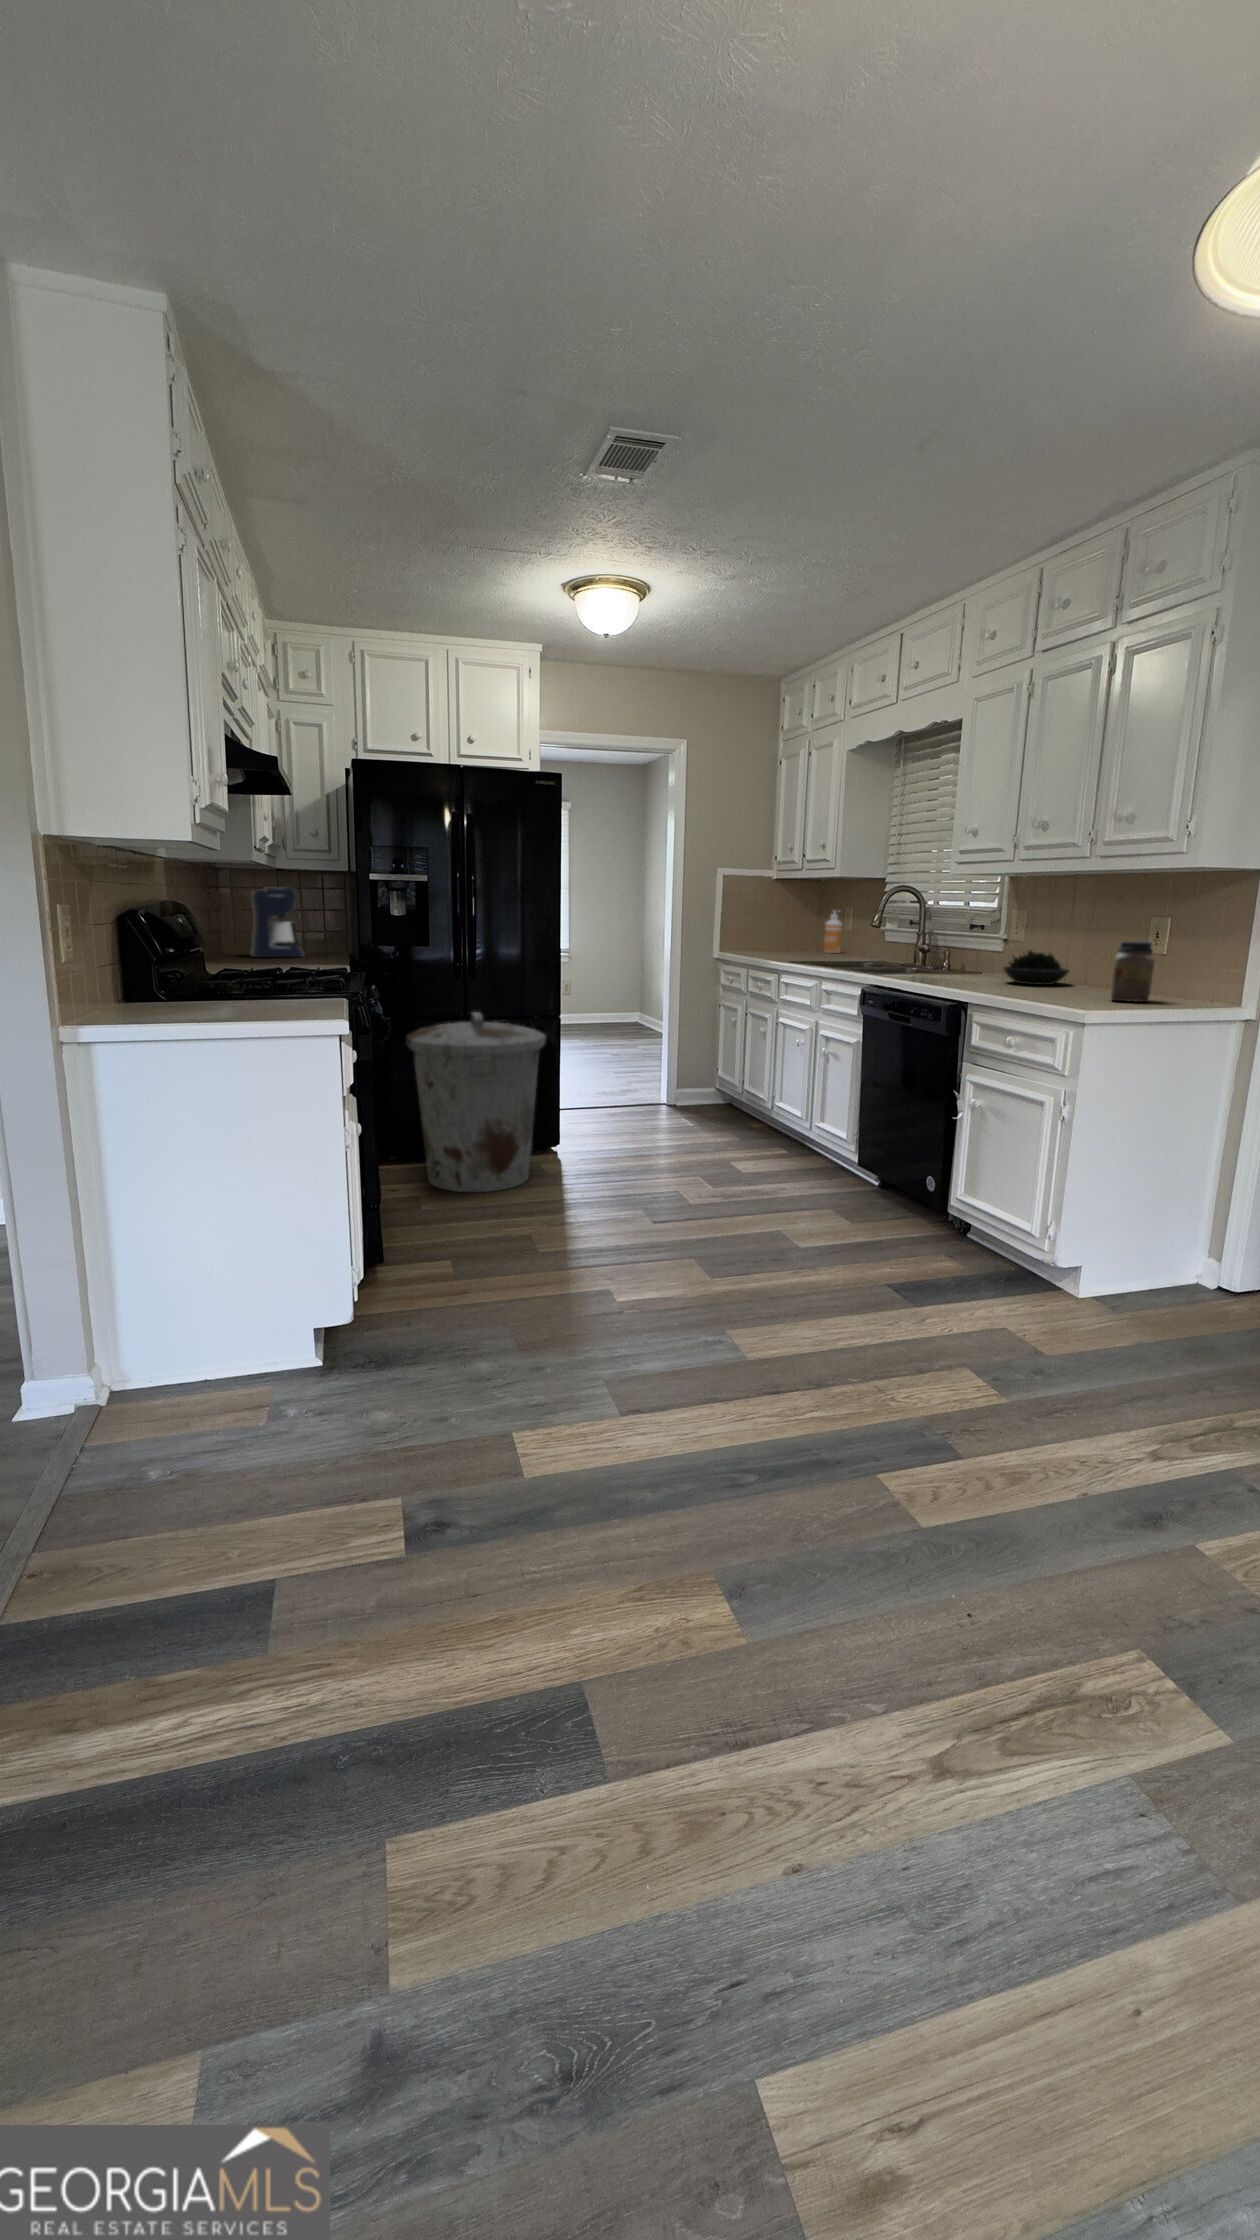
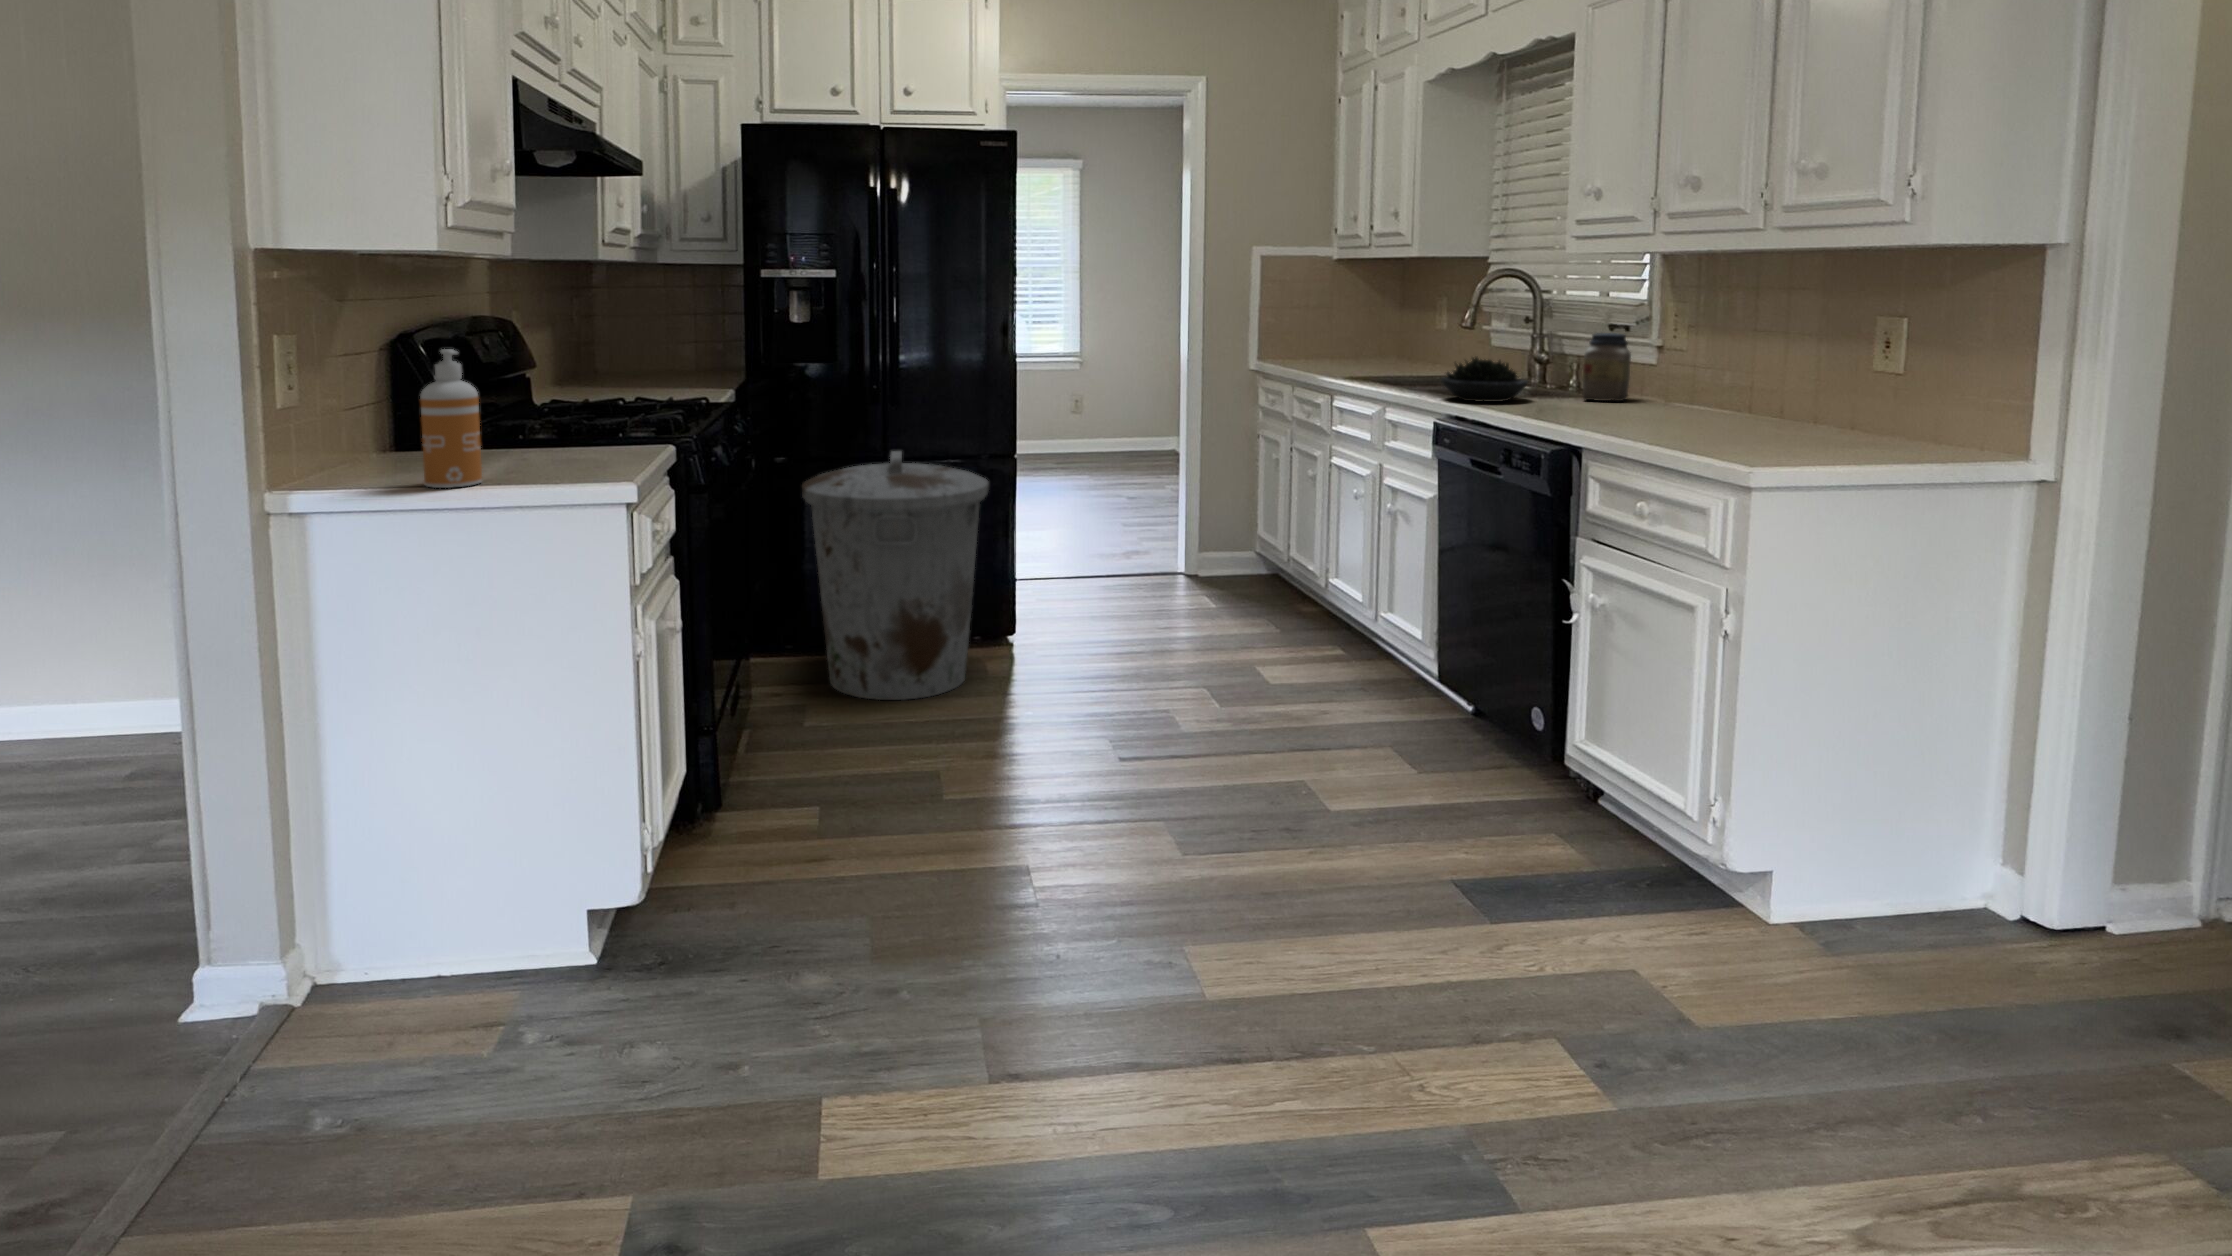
coffee maker: present [251,888,304,957] -> none [628,288,695,377]
soap dispenser: present [824,910,842,953] -> present [420,349,482,488]
jar: present [1111,941,1154,1002] -> present [1583,333,1631,401]
succulent plant: present [1004,951,1069,985] -> present [1442,357,1528,402]

